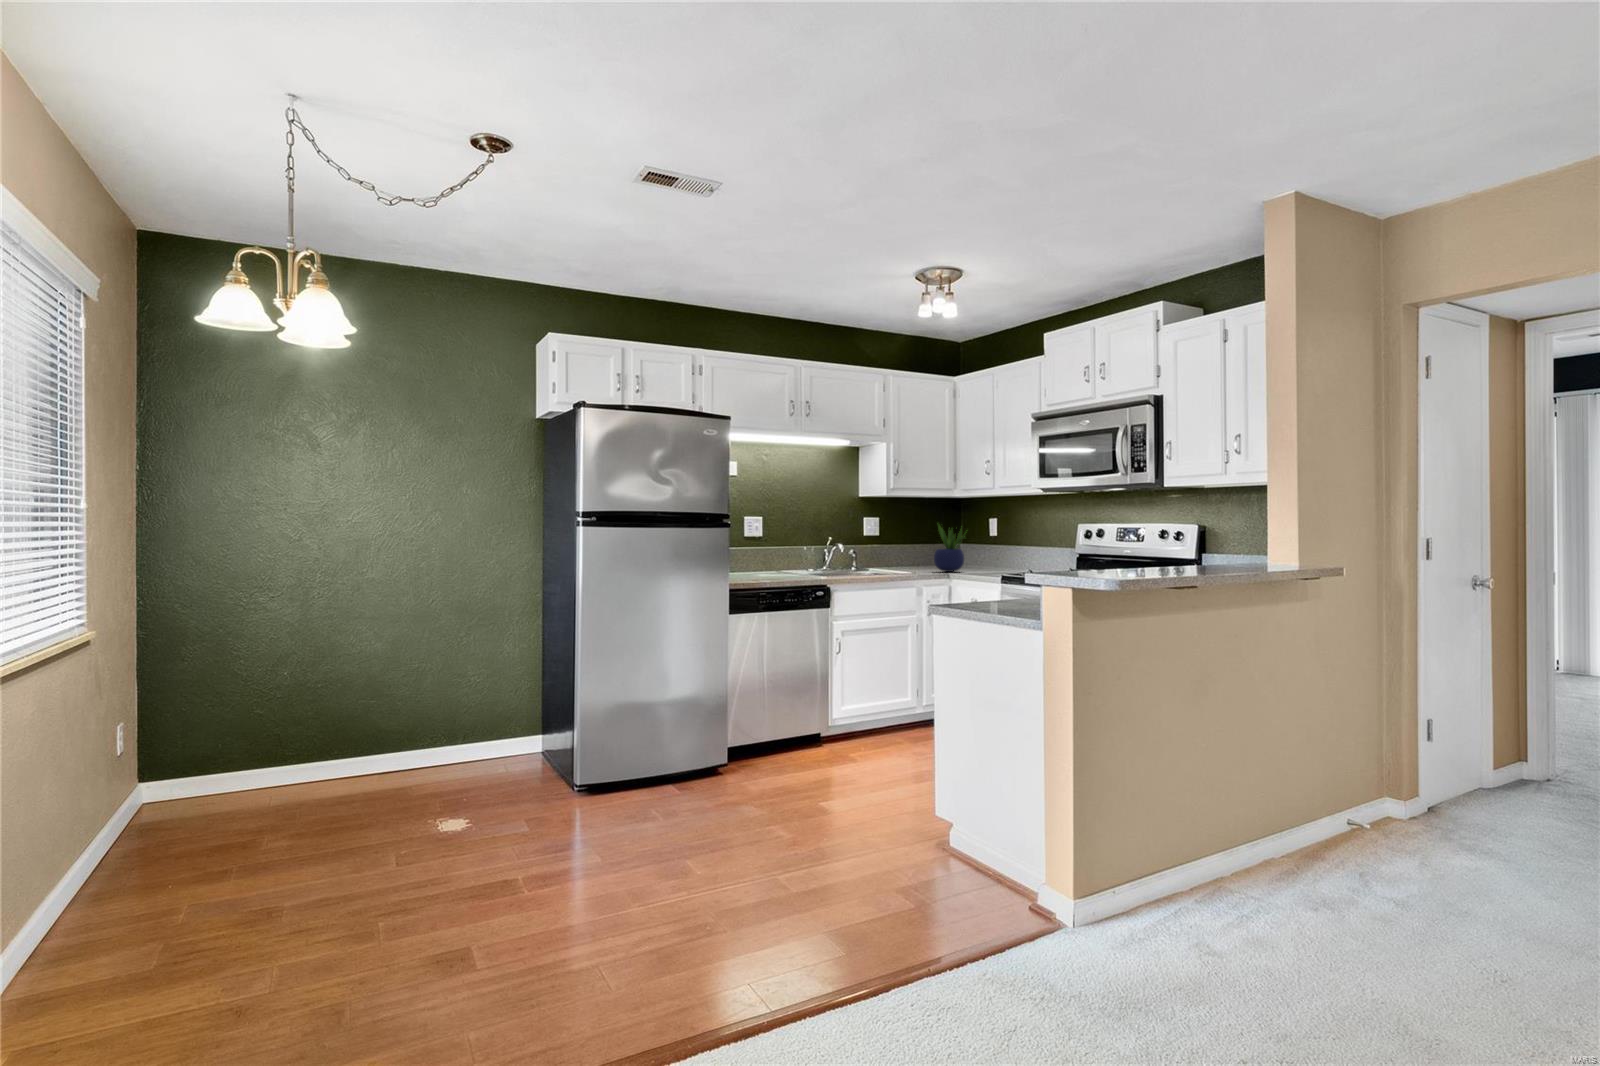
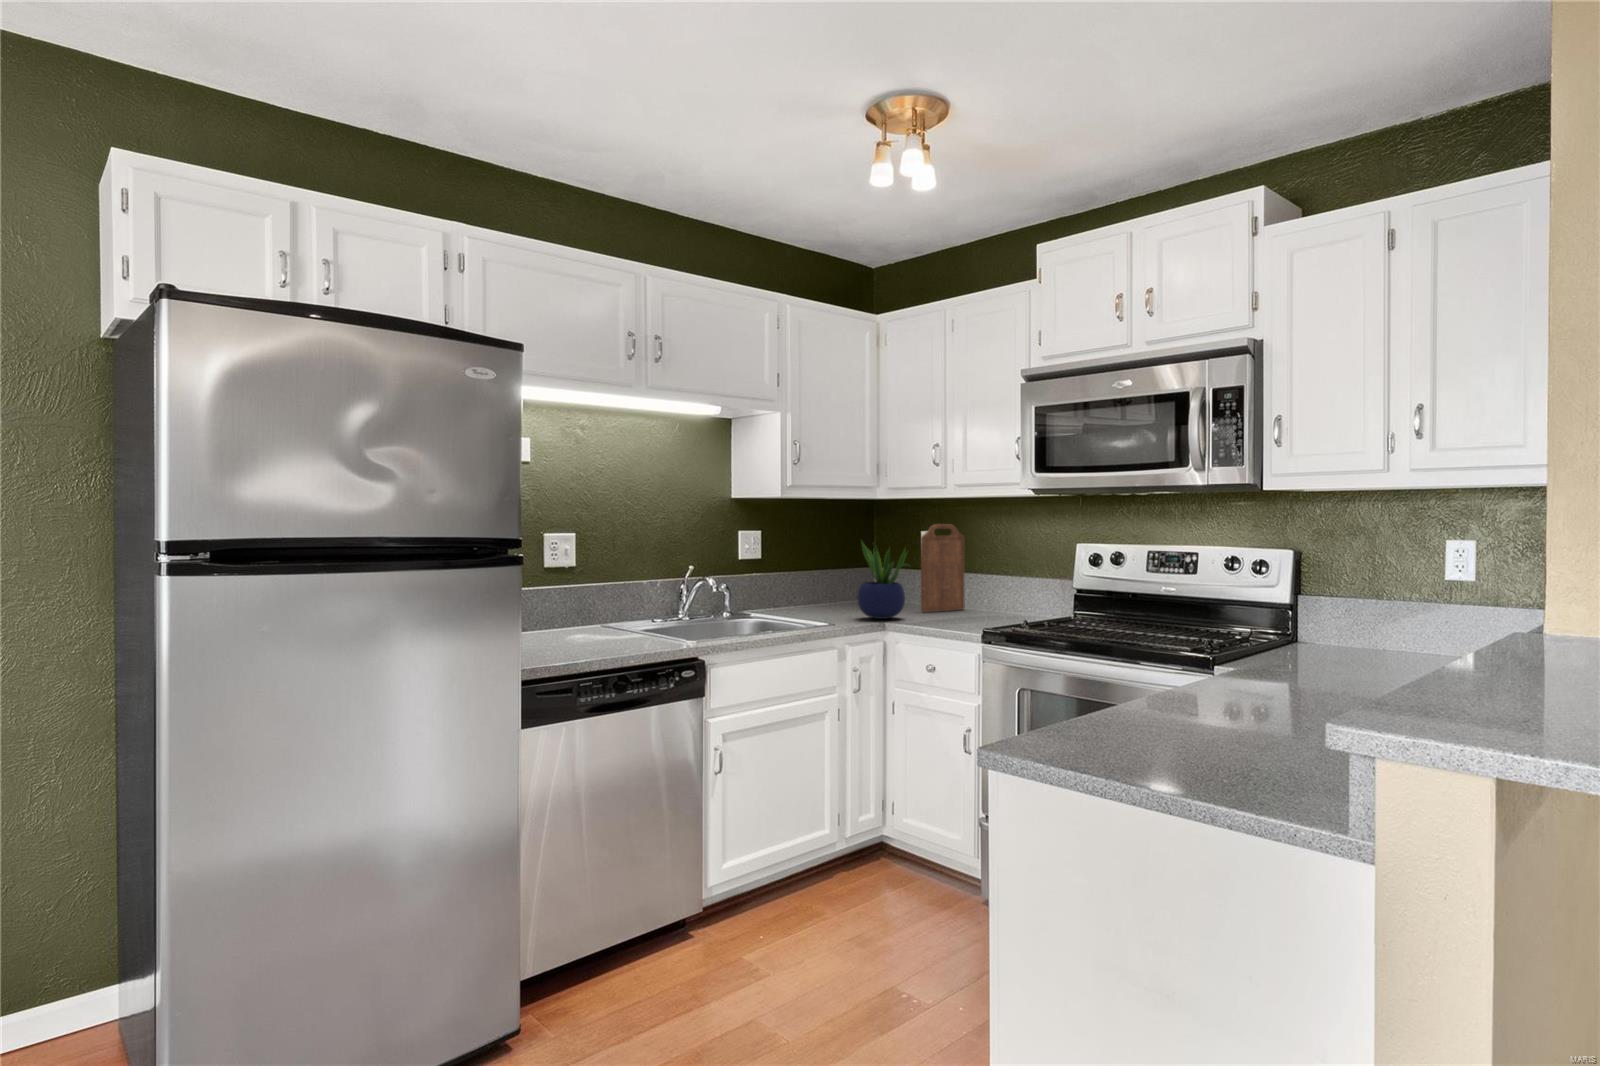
cutting board: none [981,513,1012,570] -> present [921,524,965,612]

